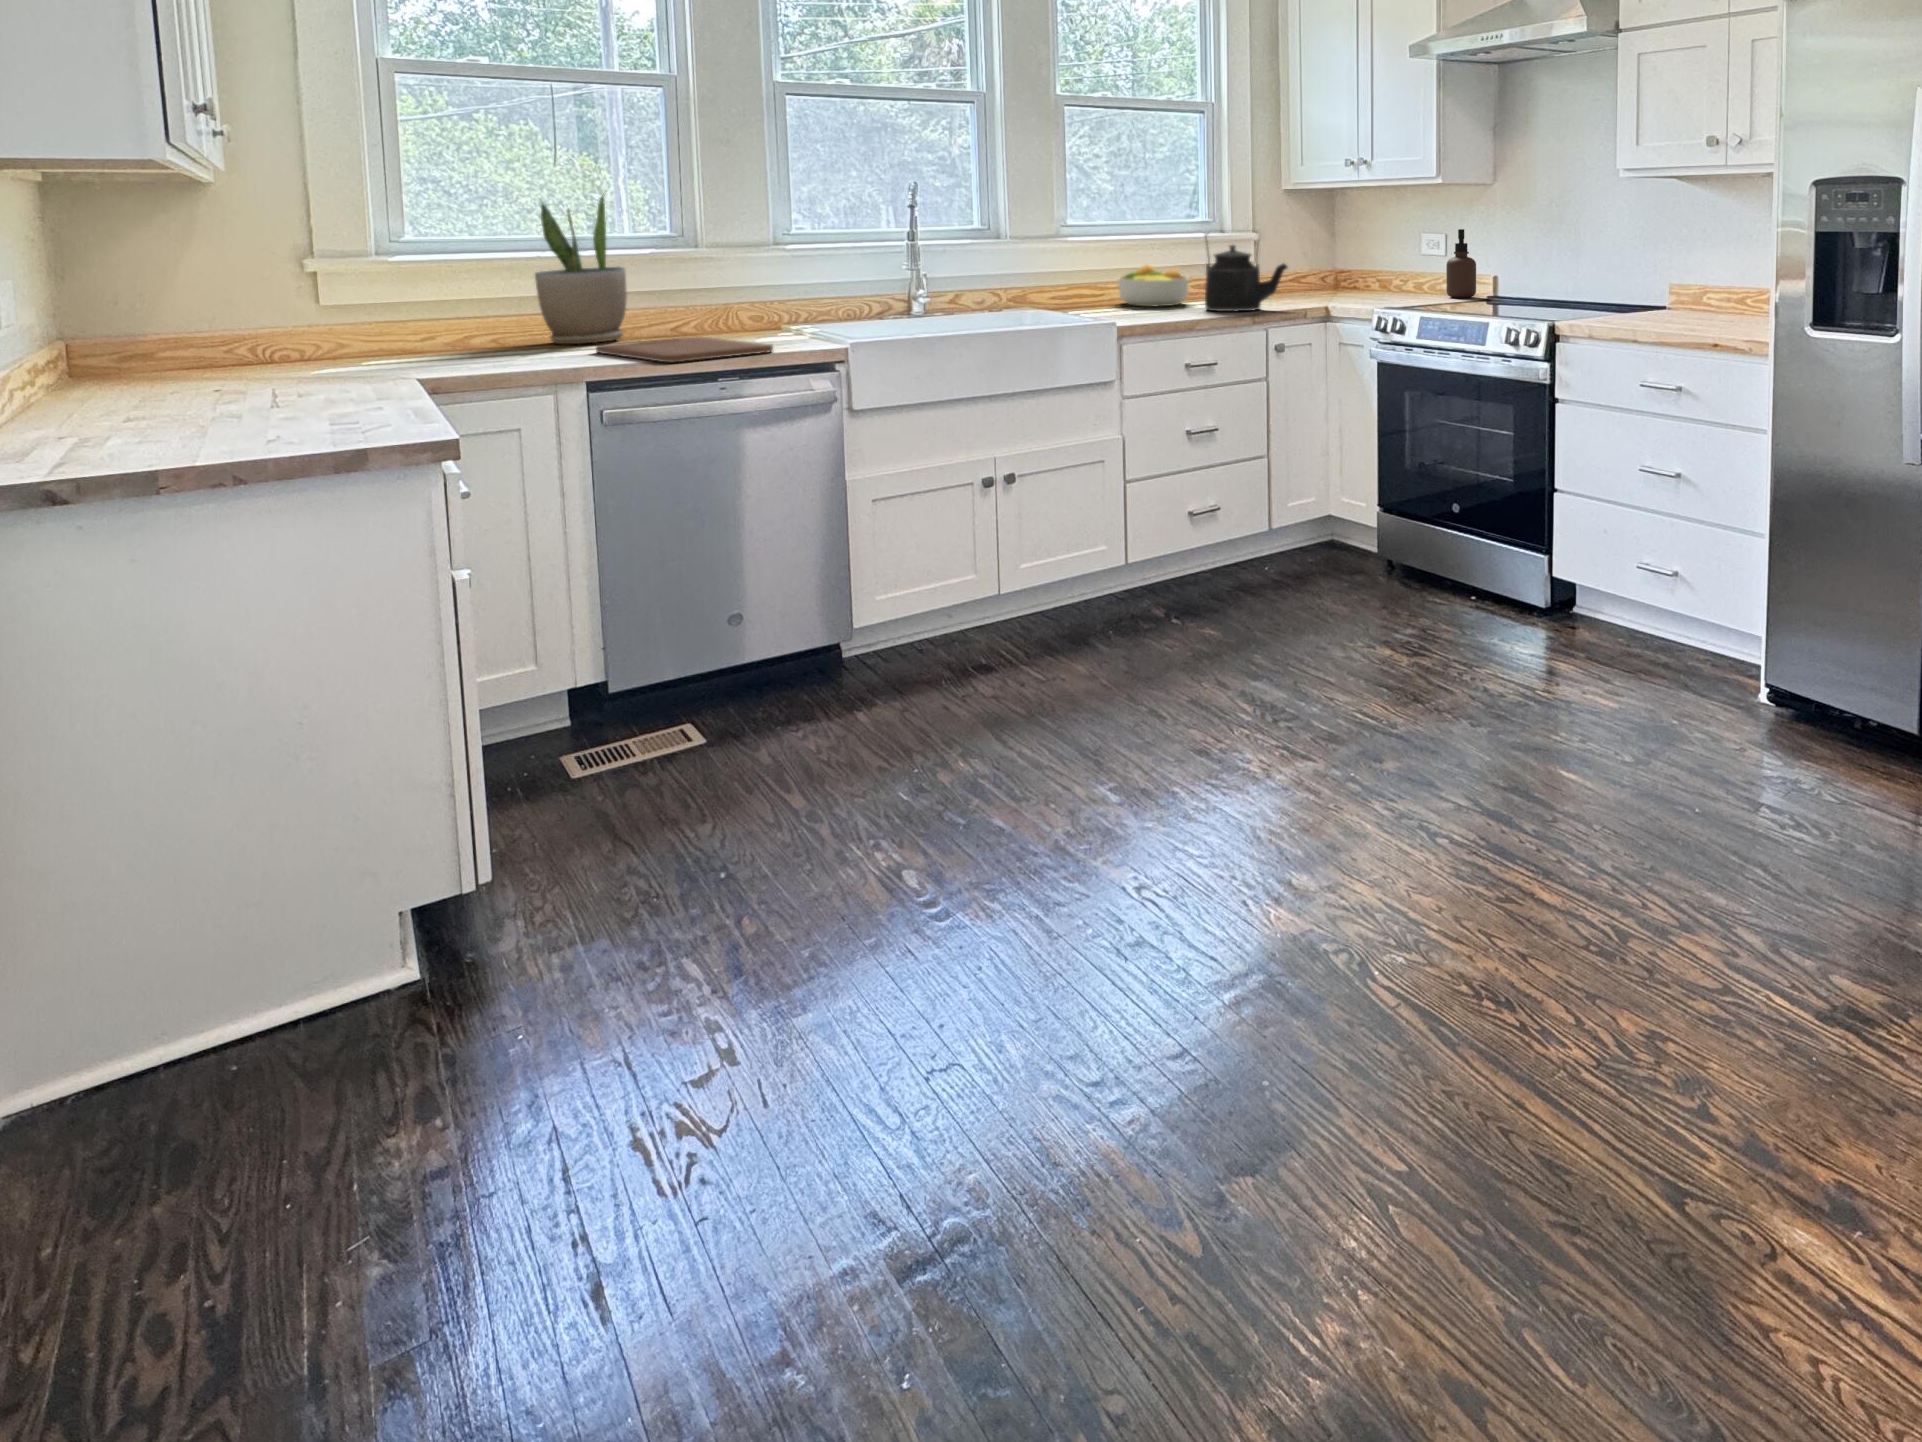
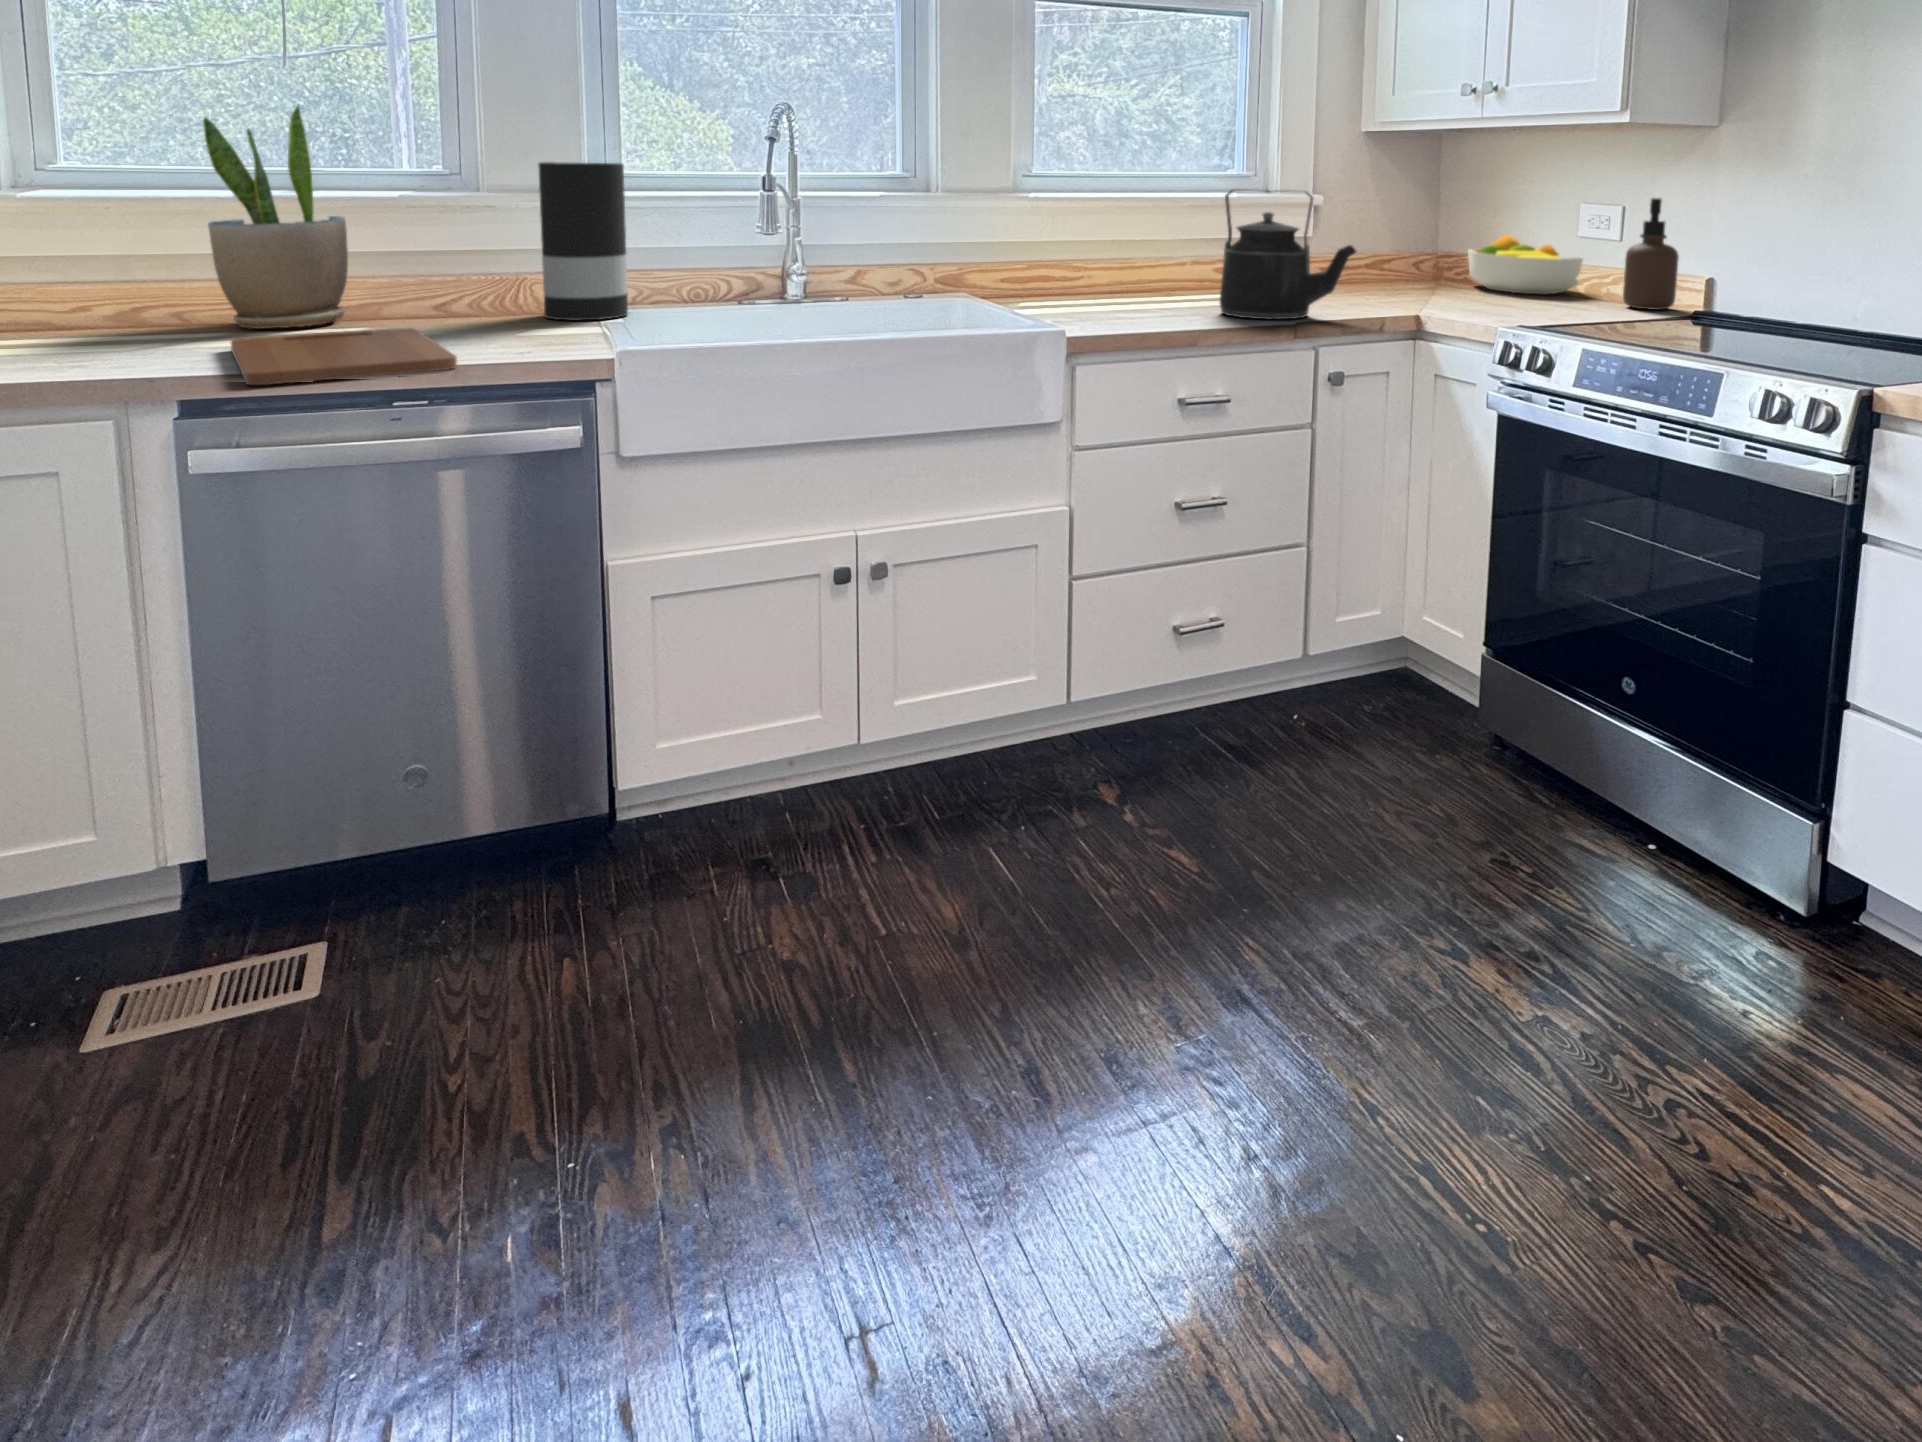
vase: none [754,225,816,331] -> present [539,162,628,320]
fruit bowl: present [1118,265,1189,306] -> present [1468,235,1583,294]

